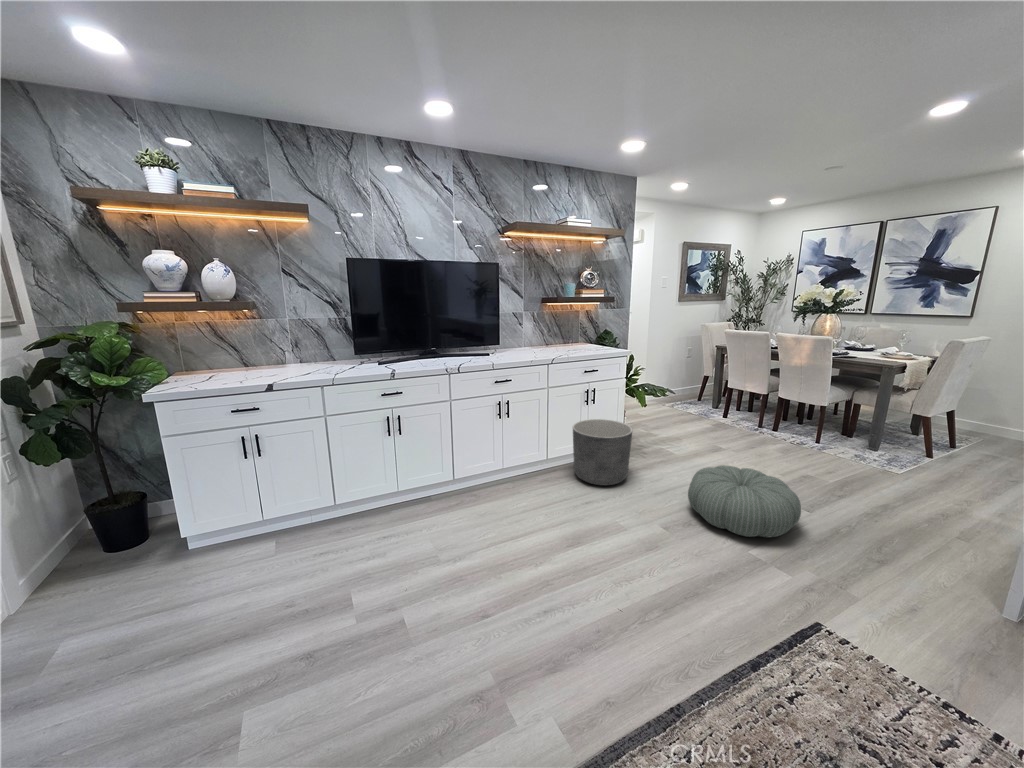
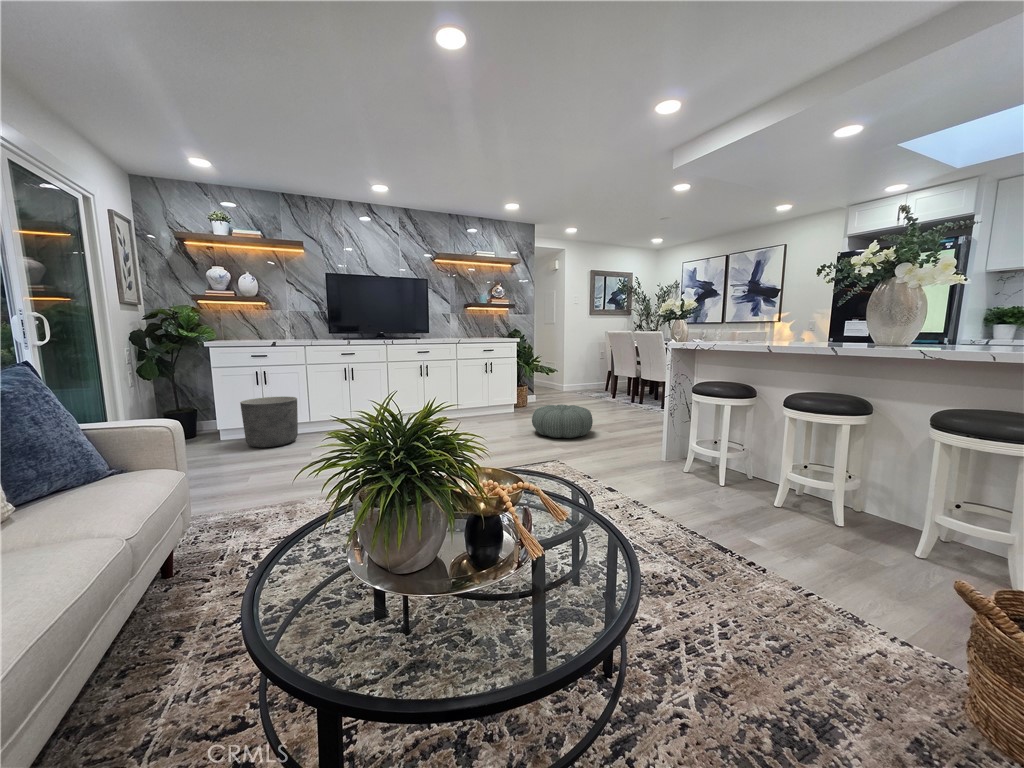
planter: present [573,419,632,485] -> present [240,396,298,447]

